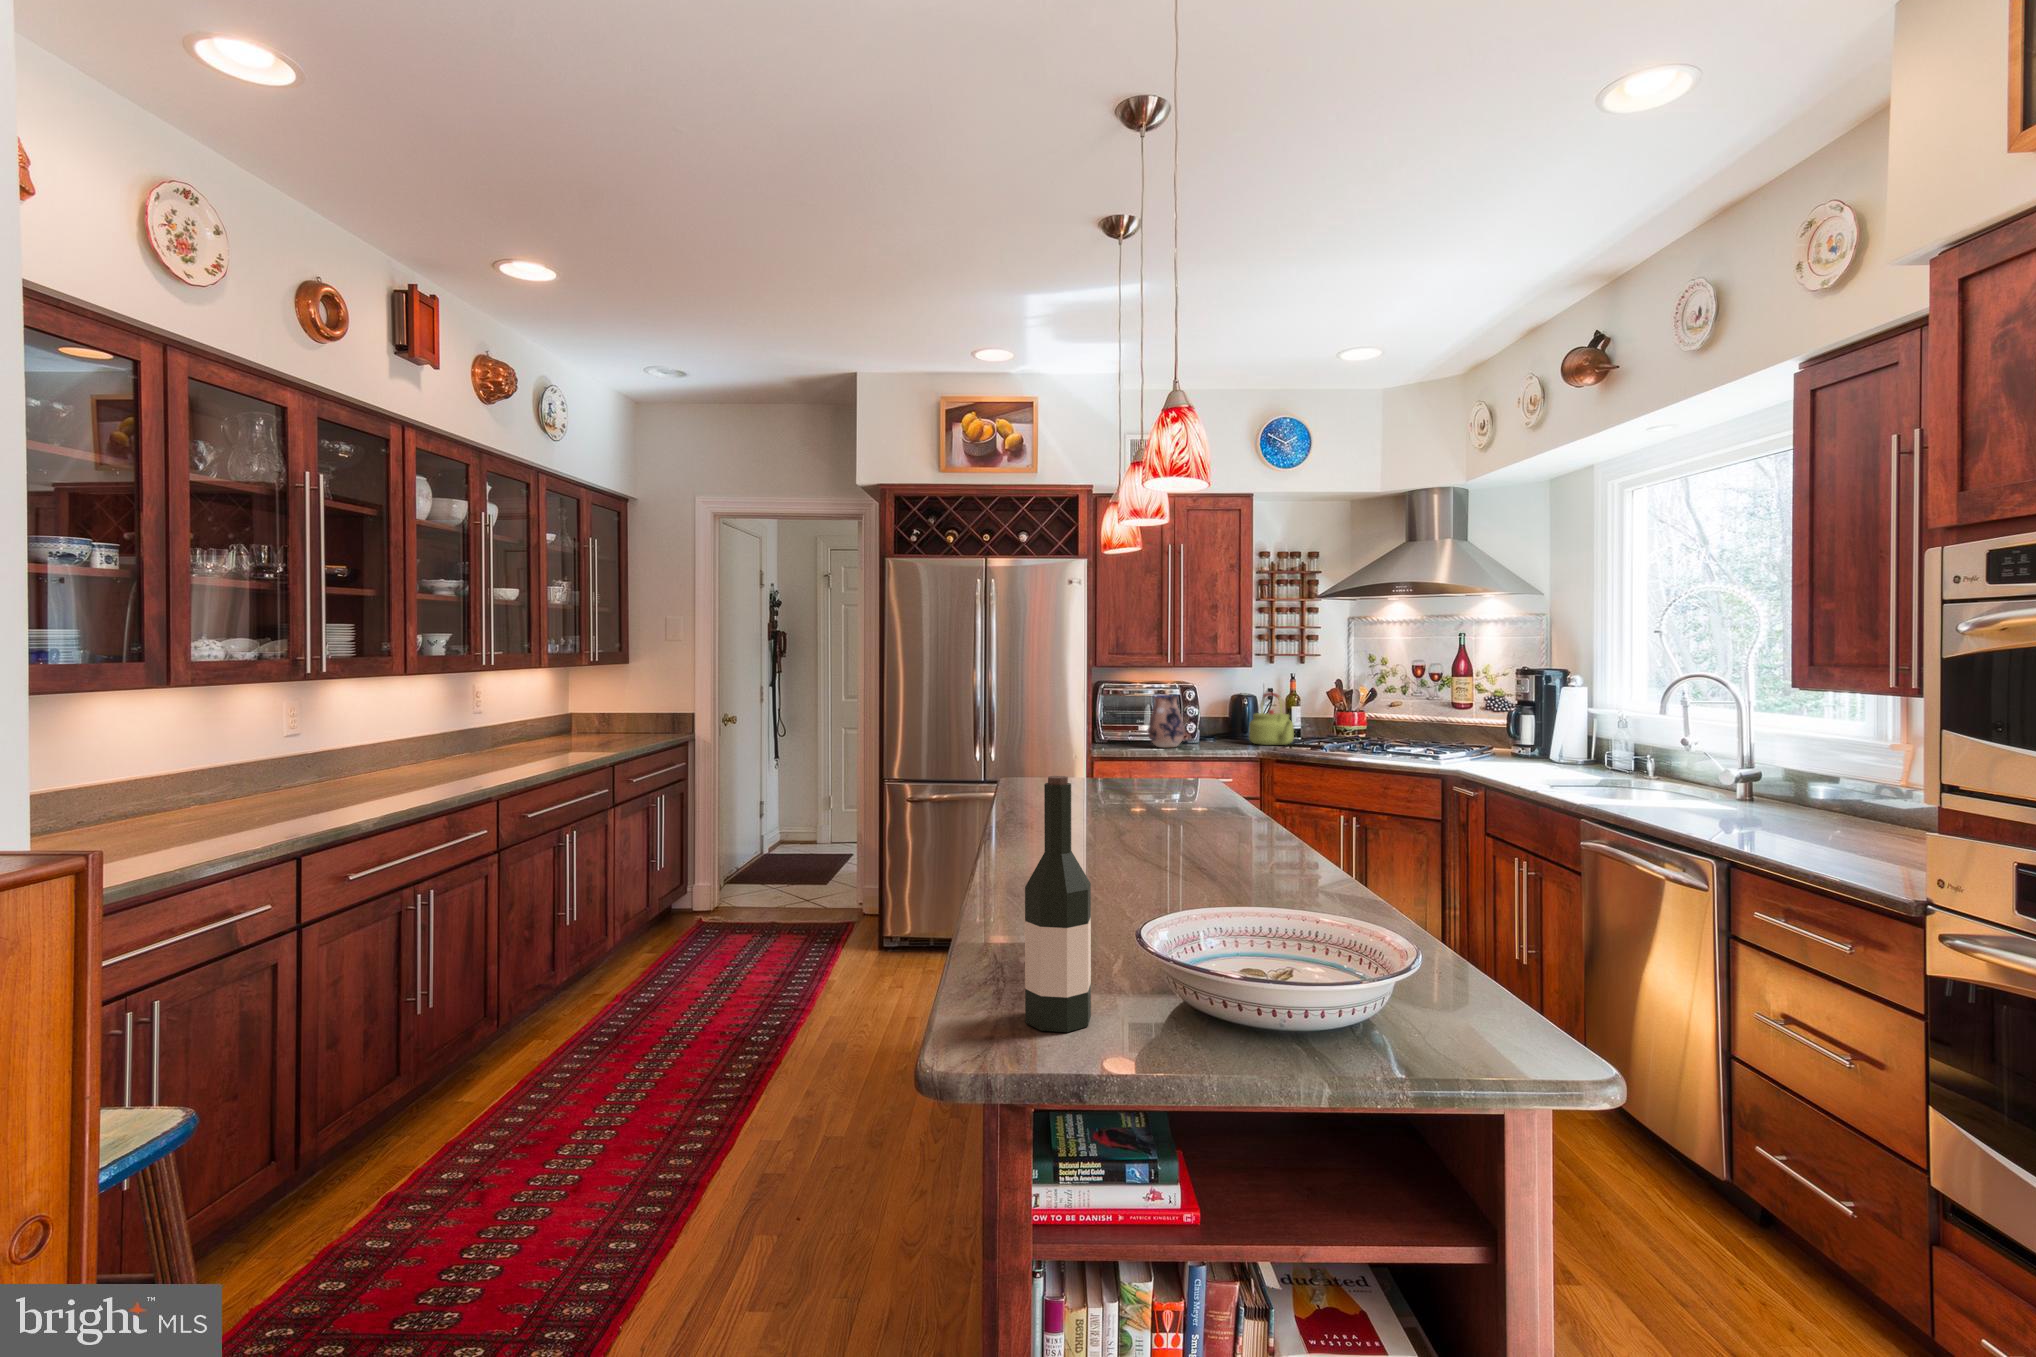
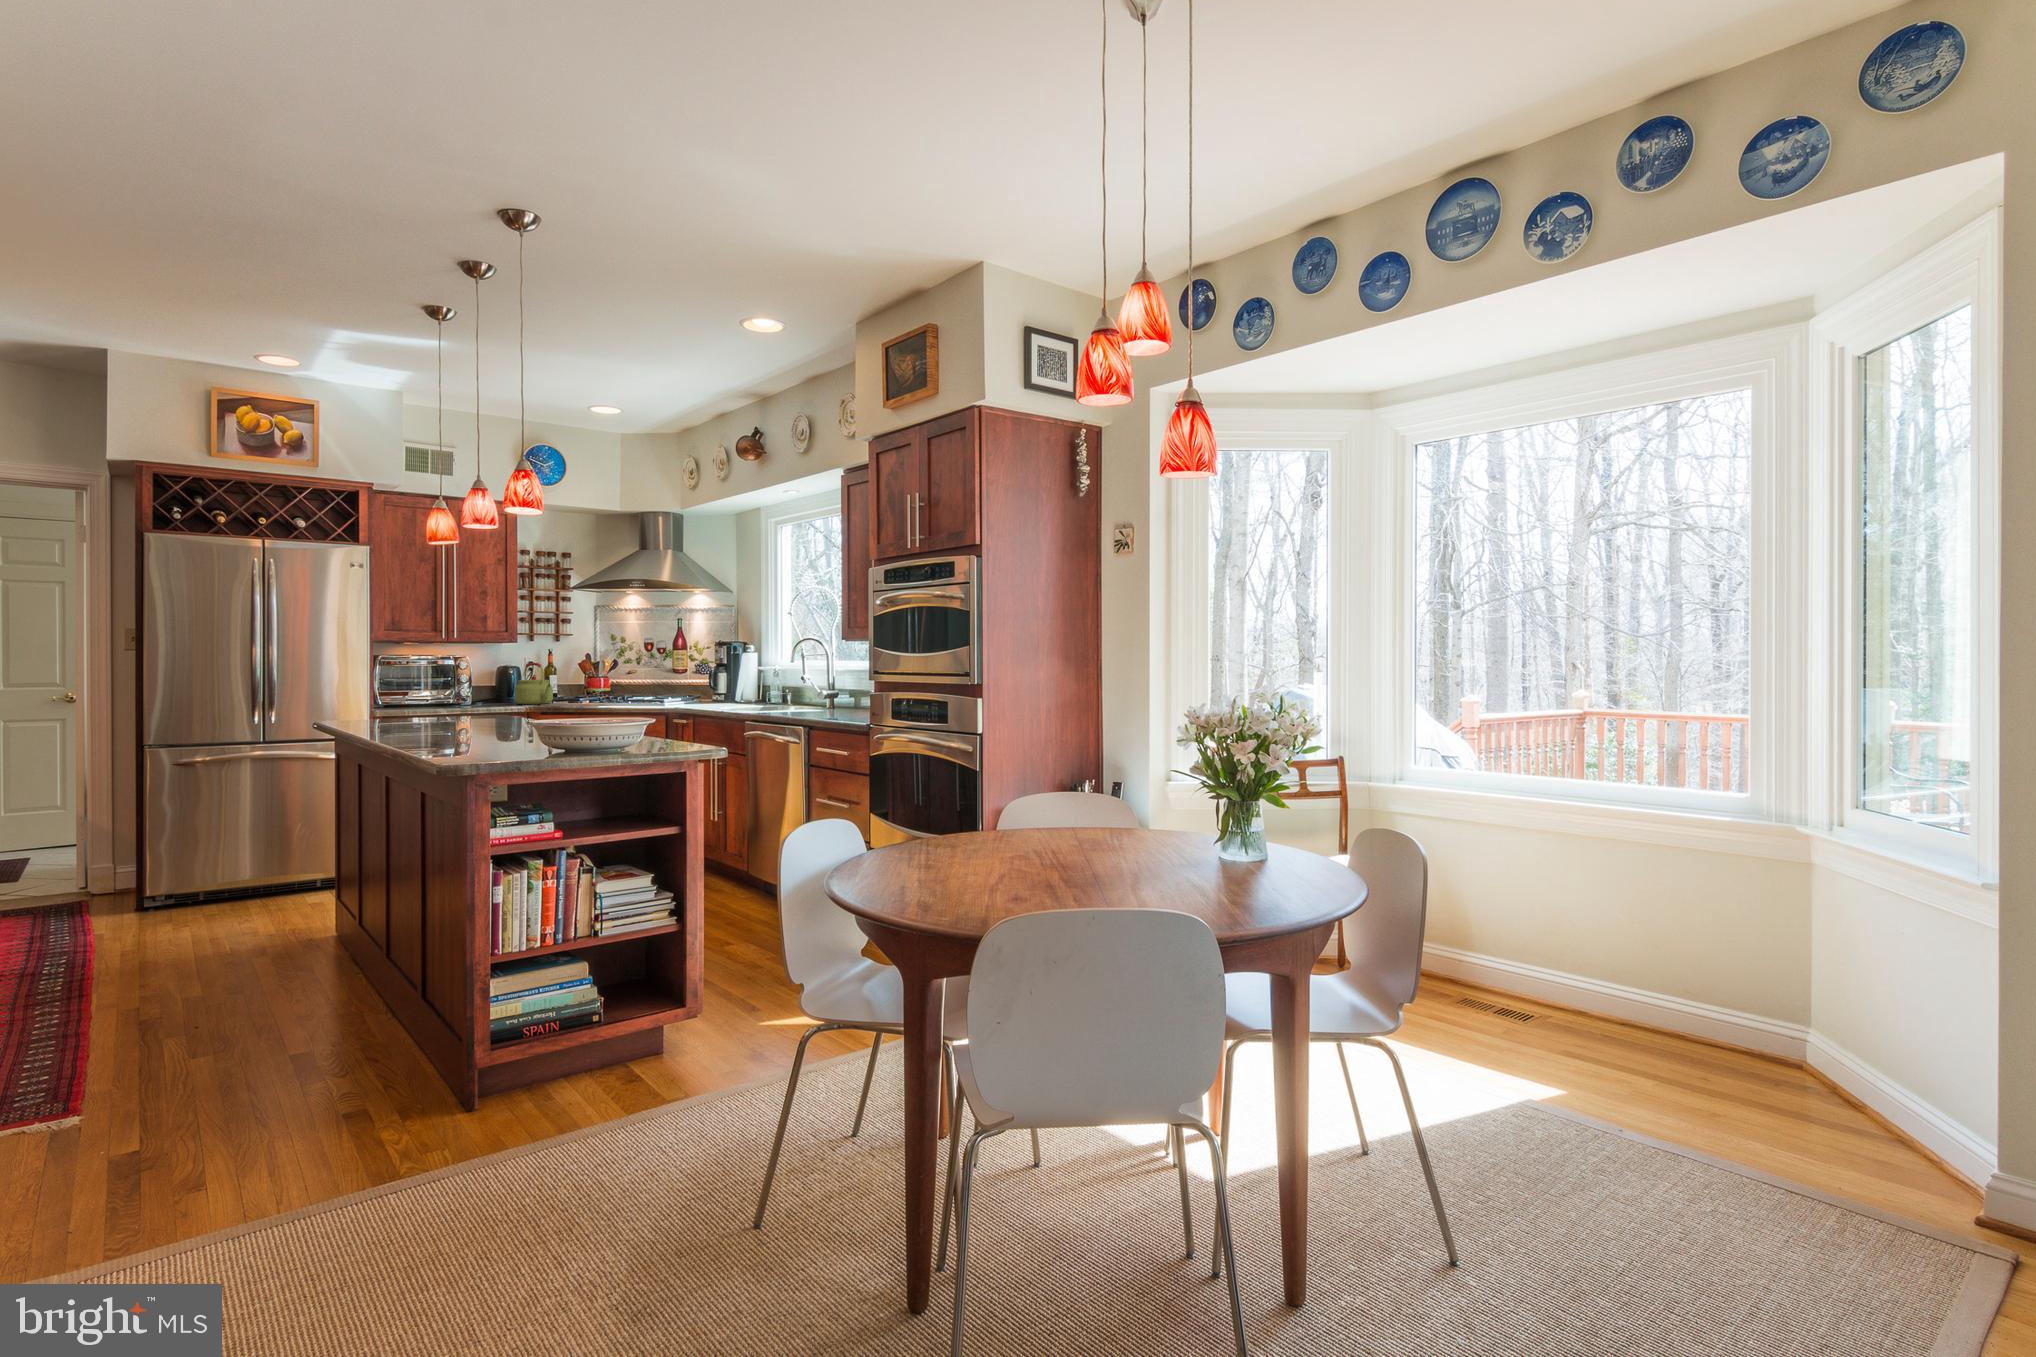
ceramic pitcher: present [1148,695,1185,747] -> none [424,665,458,709]
wine bottle: present [1025,776,1091,1032] -> none [479,651,511,759]

